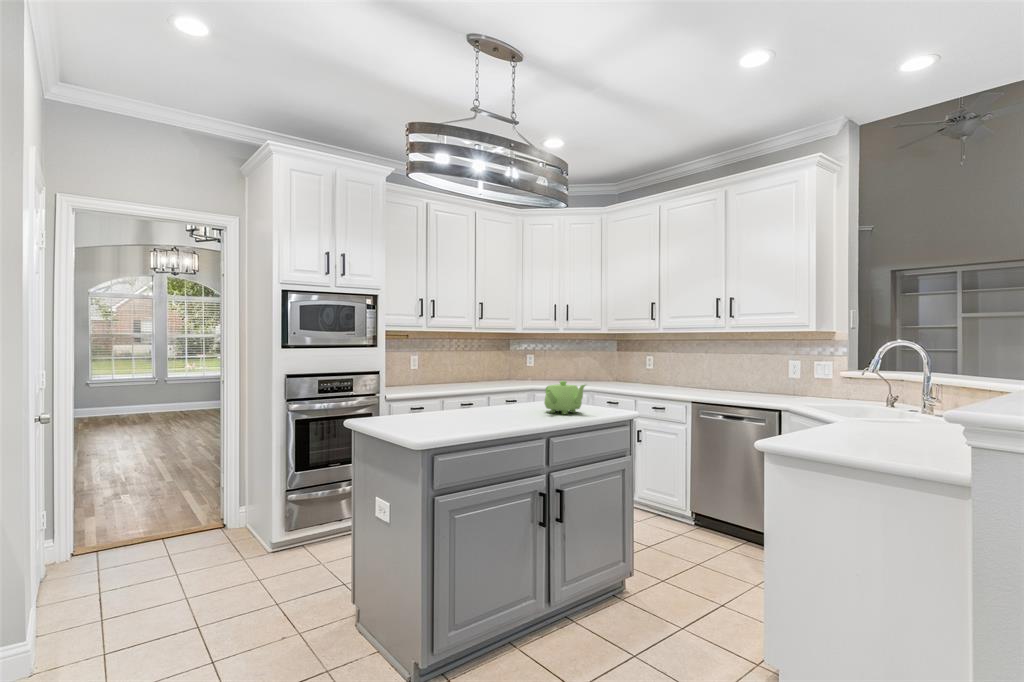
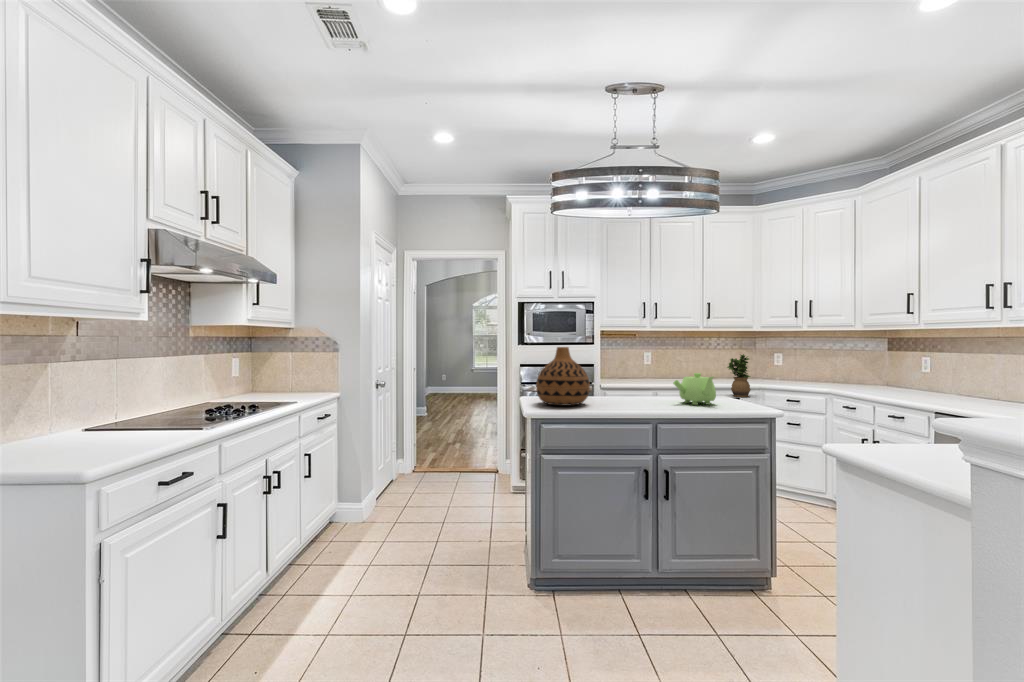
vase: none [409,356,475,429] -> present [536,347,590,406]
potted plant: none [505,356,528,399] -> present [727,354,751,397]

